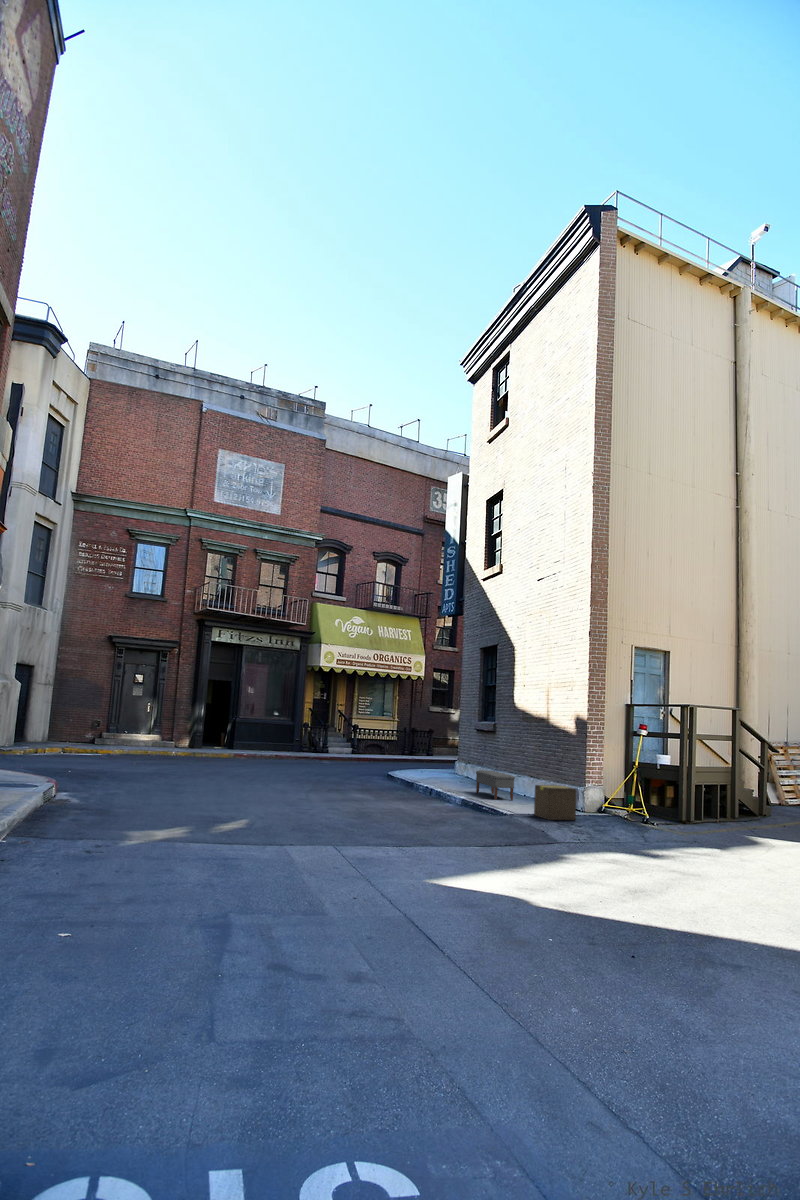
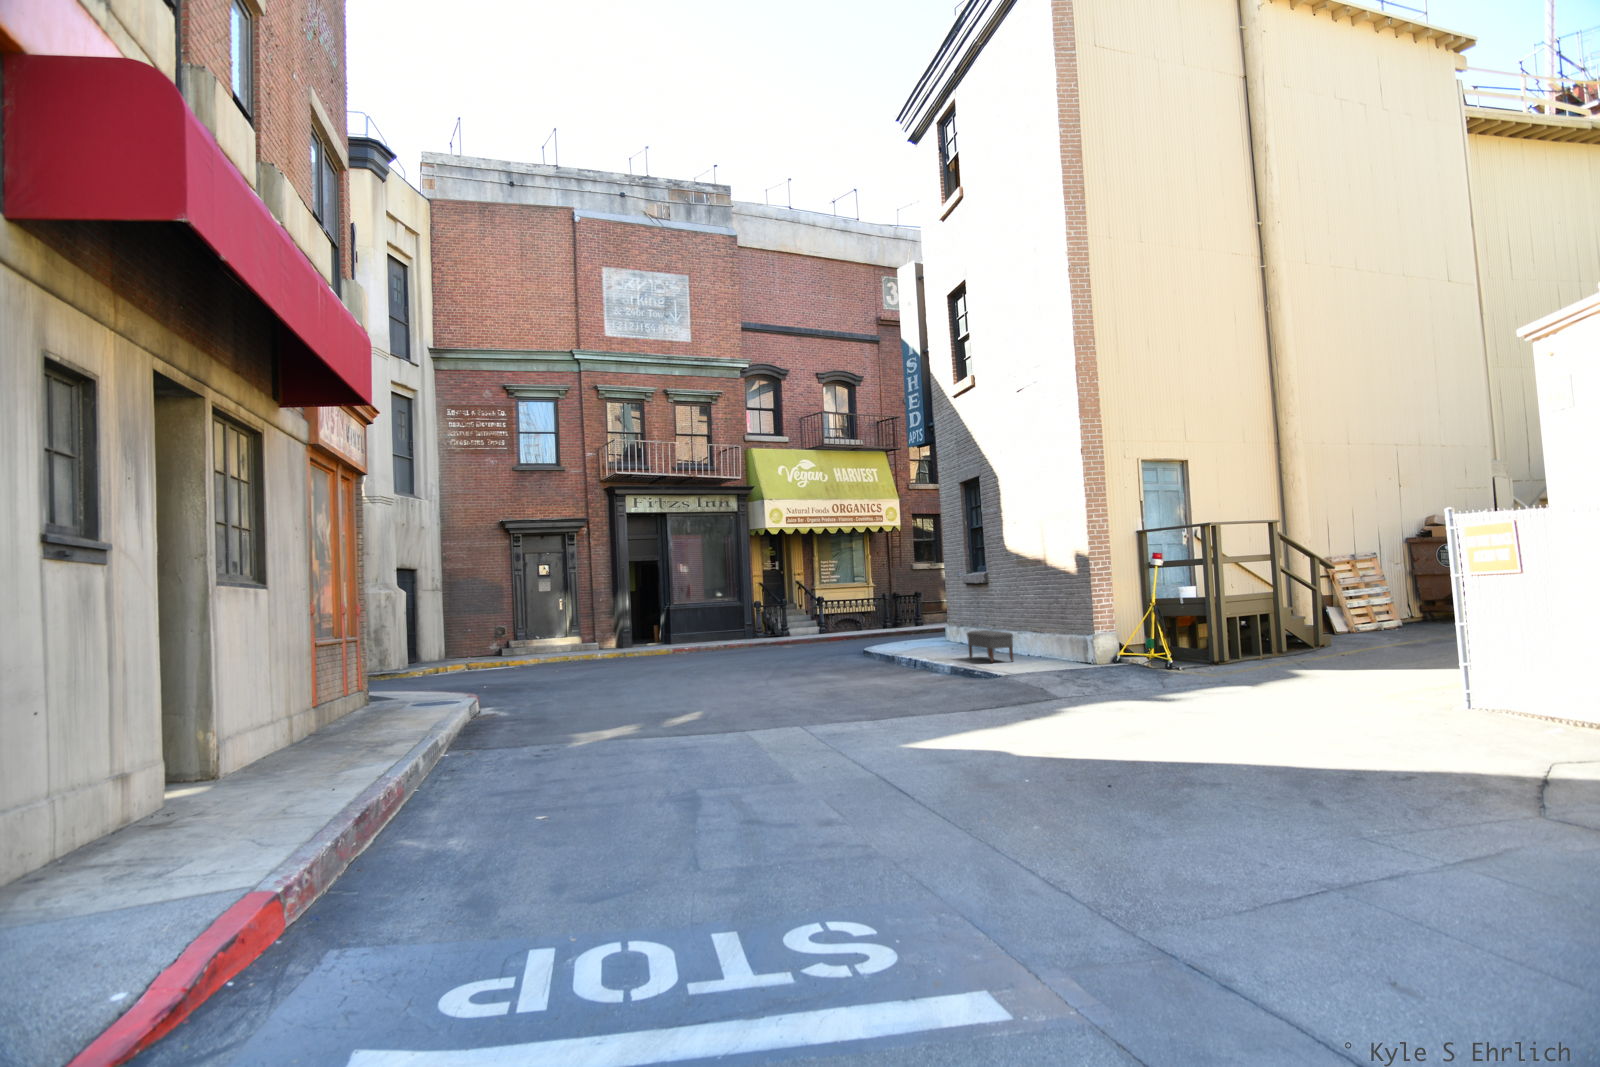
cardboard box: present [534,785,576,820] -> none [1034,637,1086,677]

